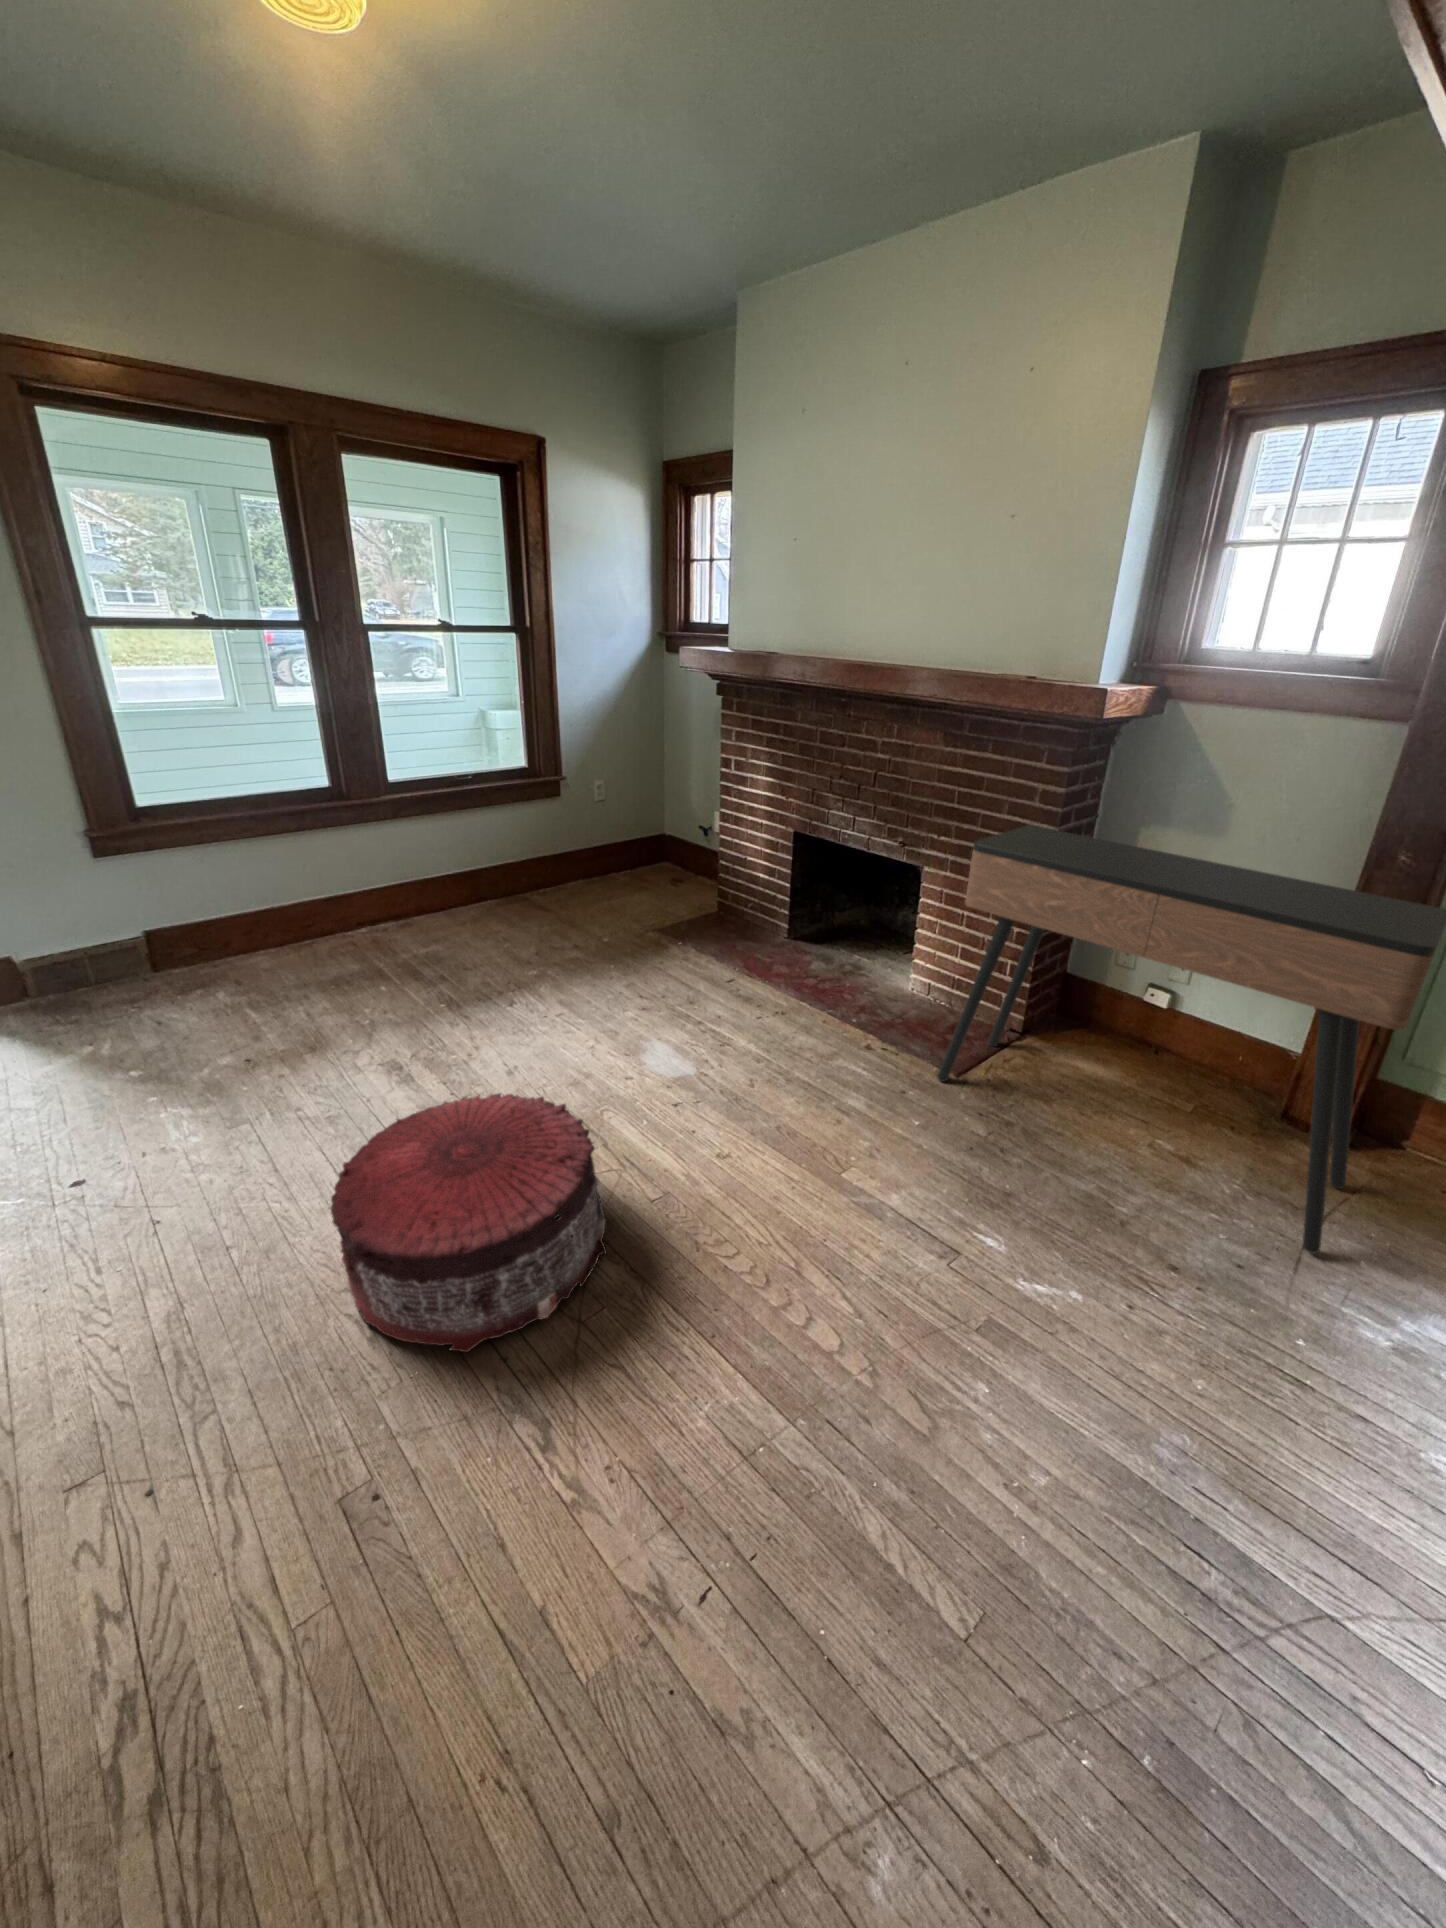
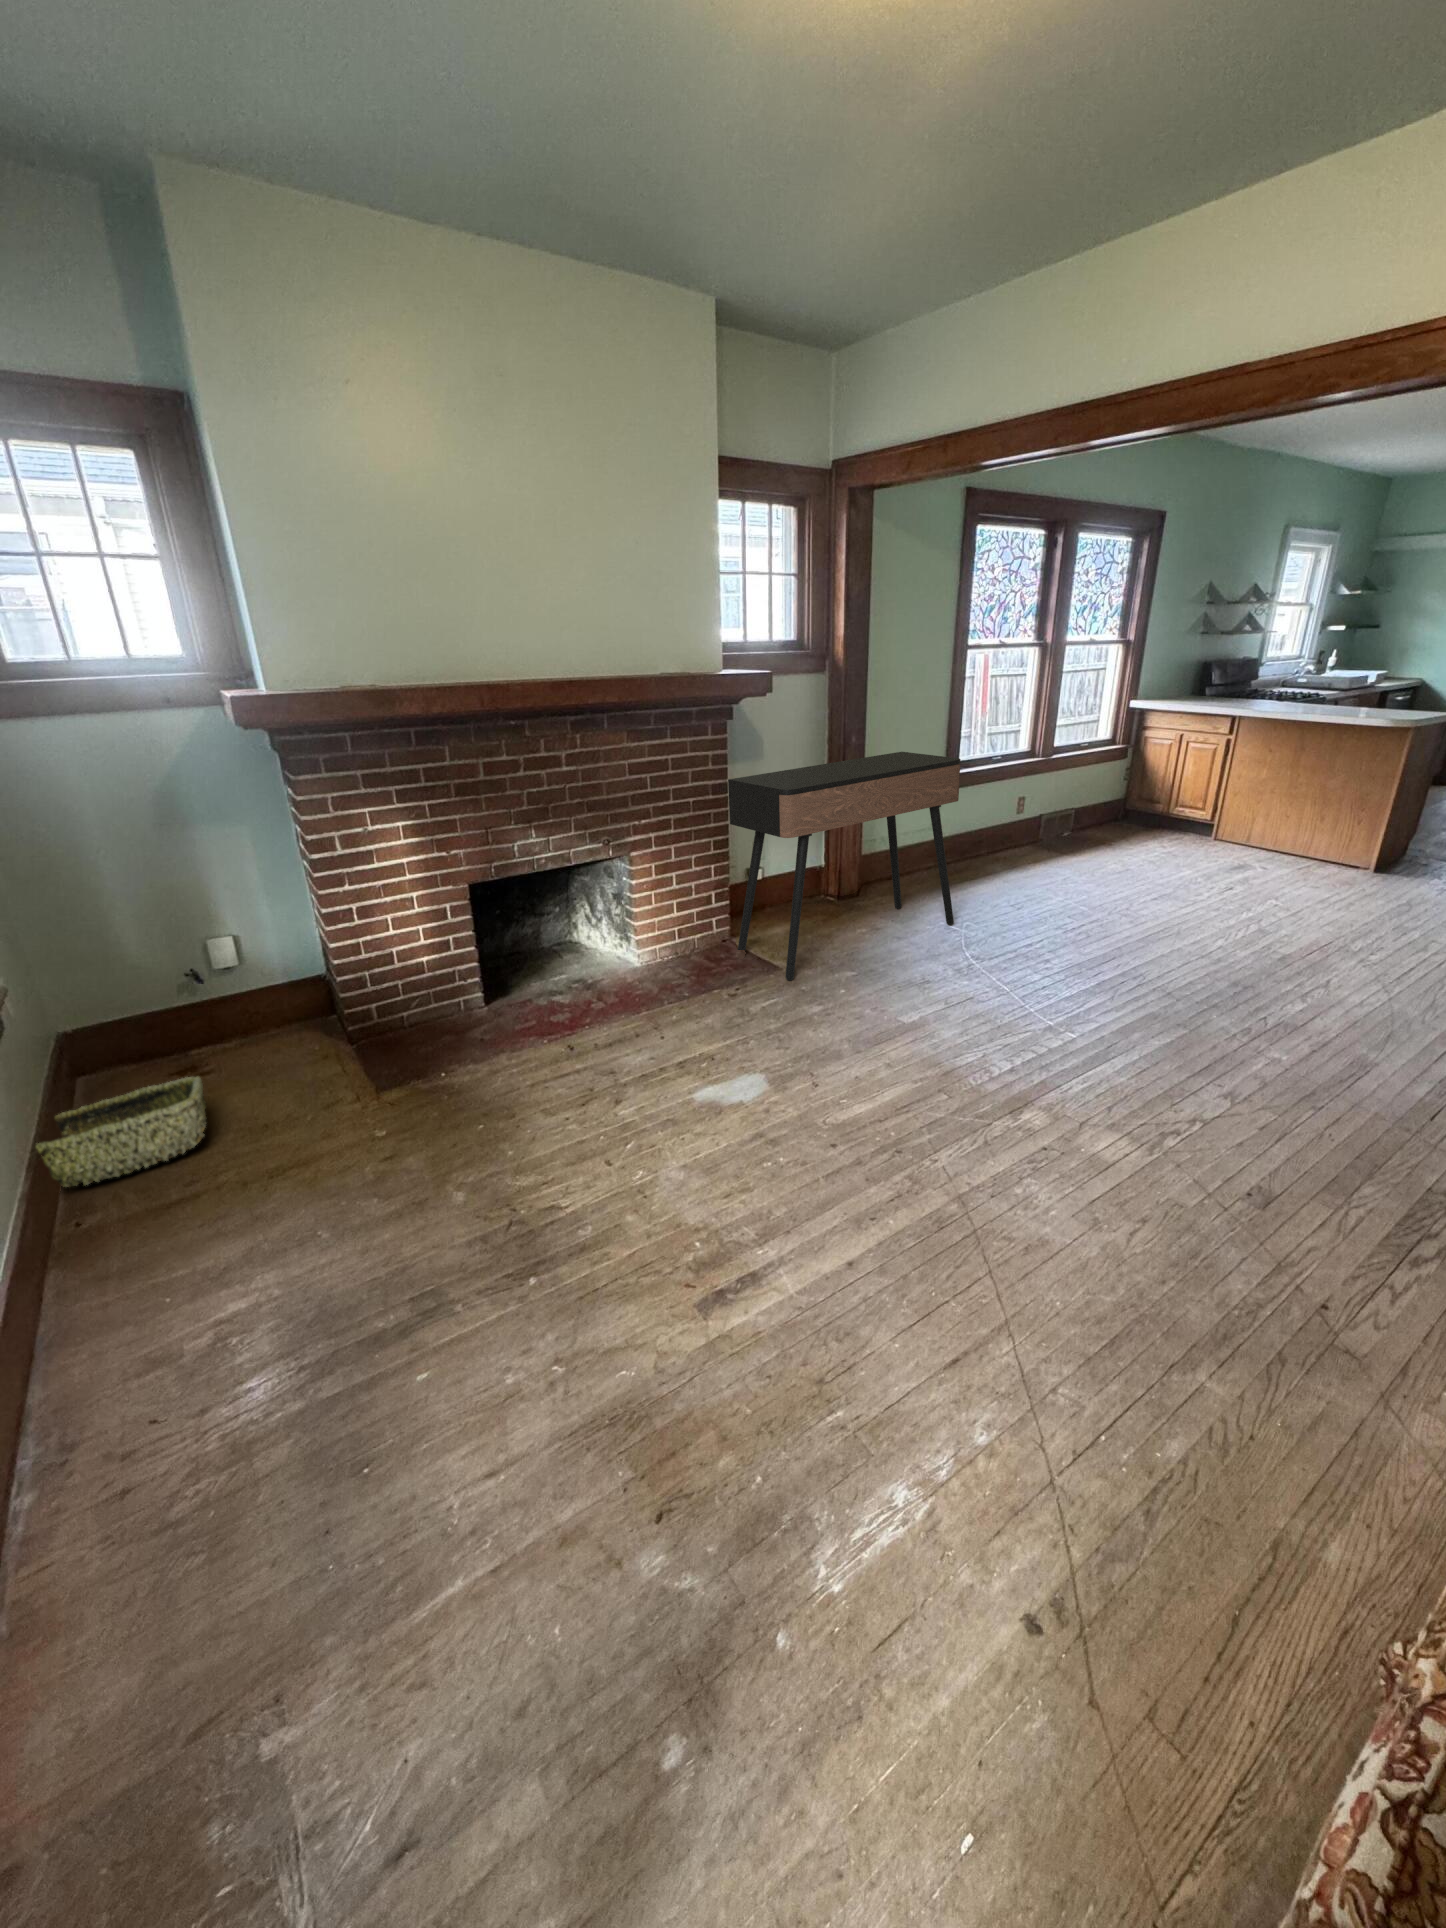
woven basket: none [555,853,630,897] -> present [36,1077,206,1187]
pouf: present [331,1093,607,1352] -> none [935,1043,1163,1245]

